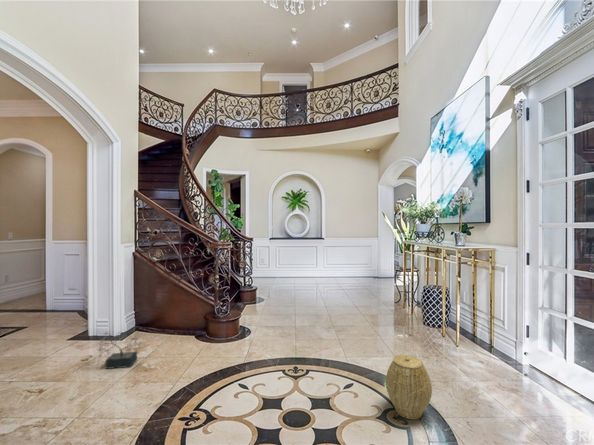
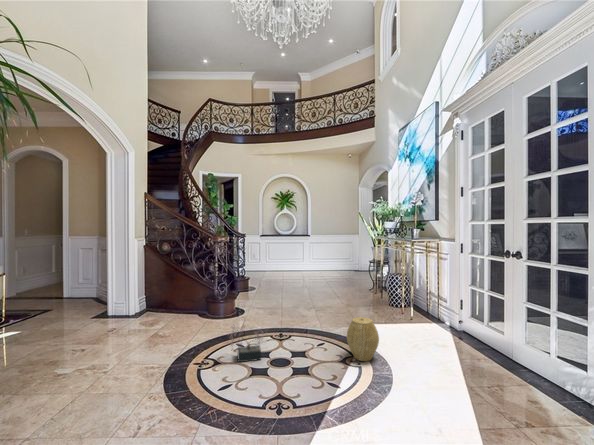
decorative plant: present [98,332,140,369] -> present [228,327,263,362]

